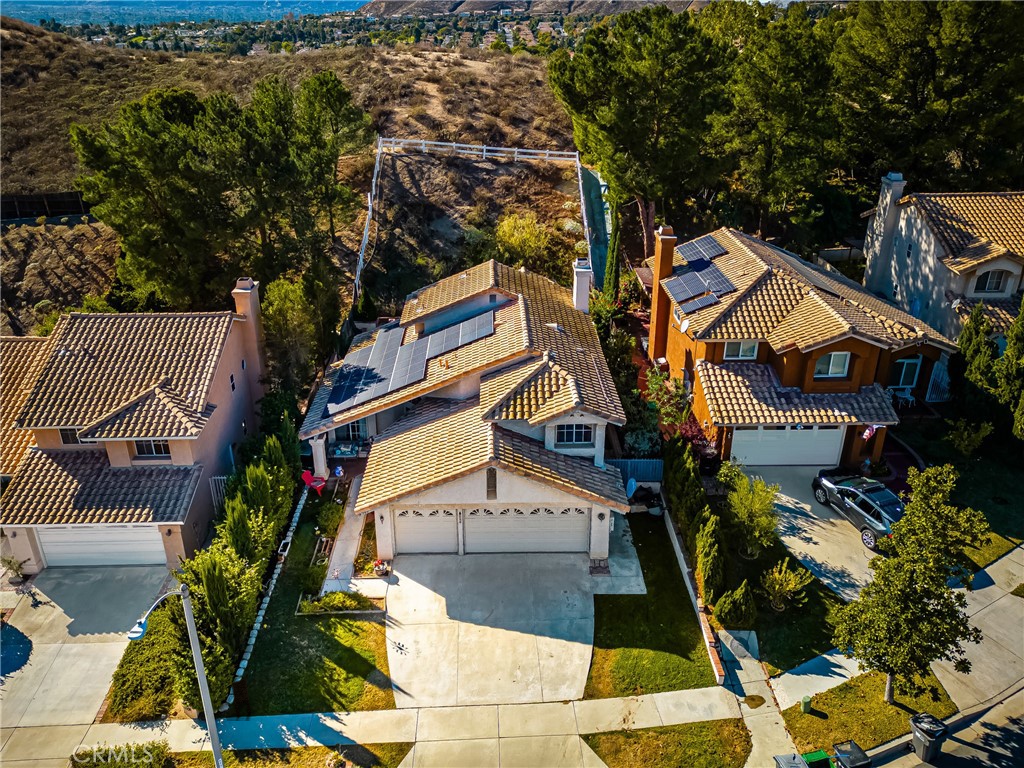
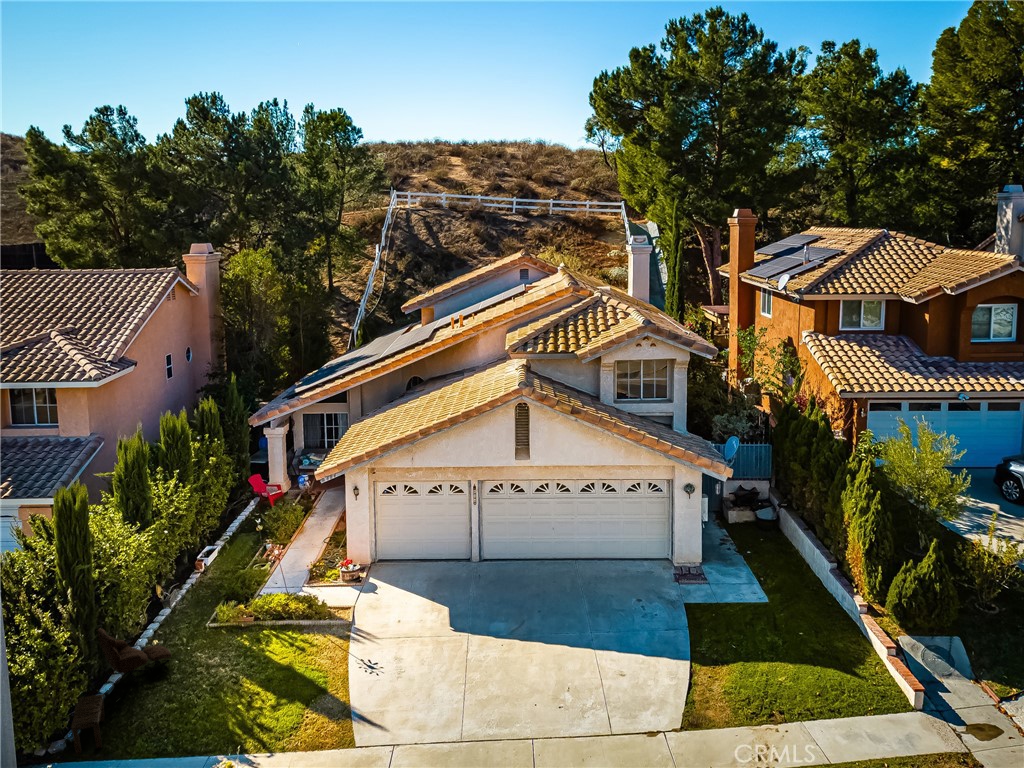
lounge chair: none [234,633,278,665] -> present [97,628,172,685]

